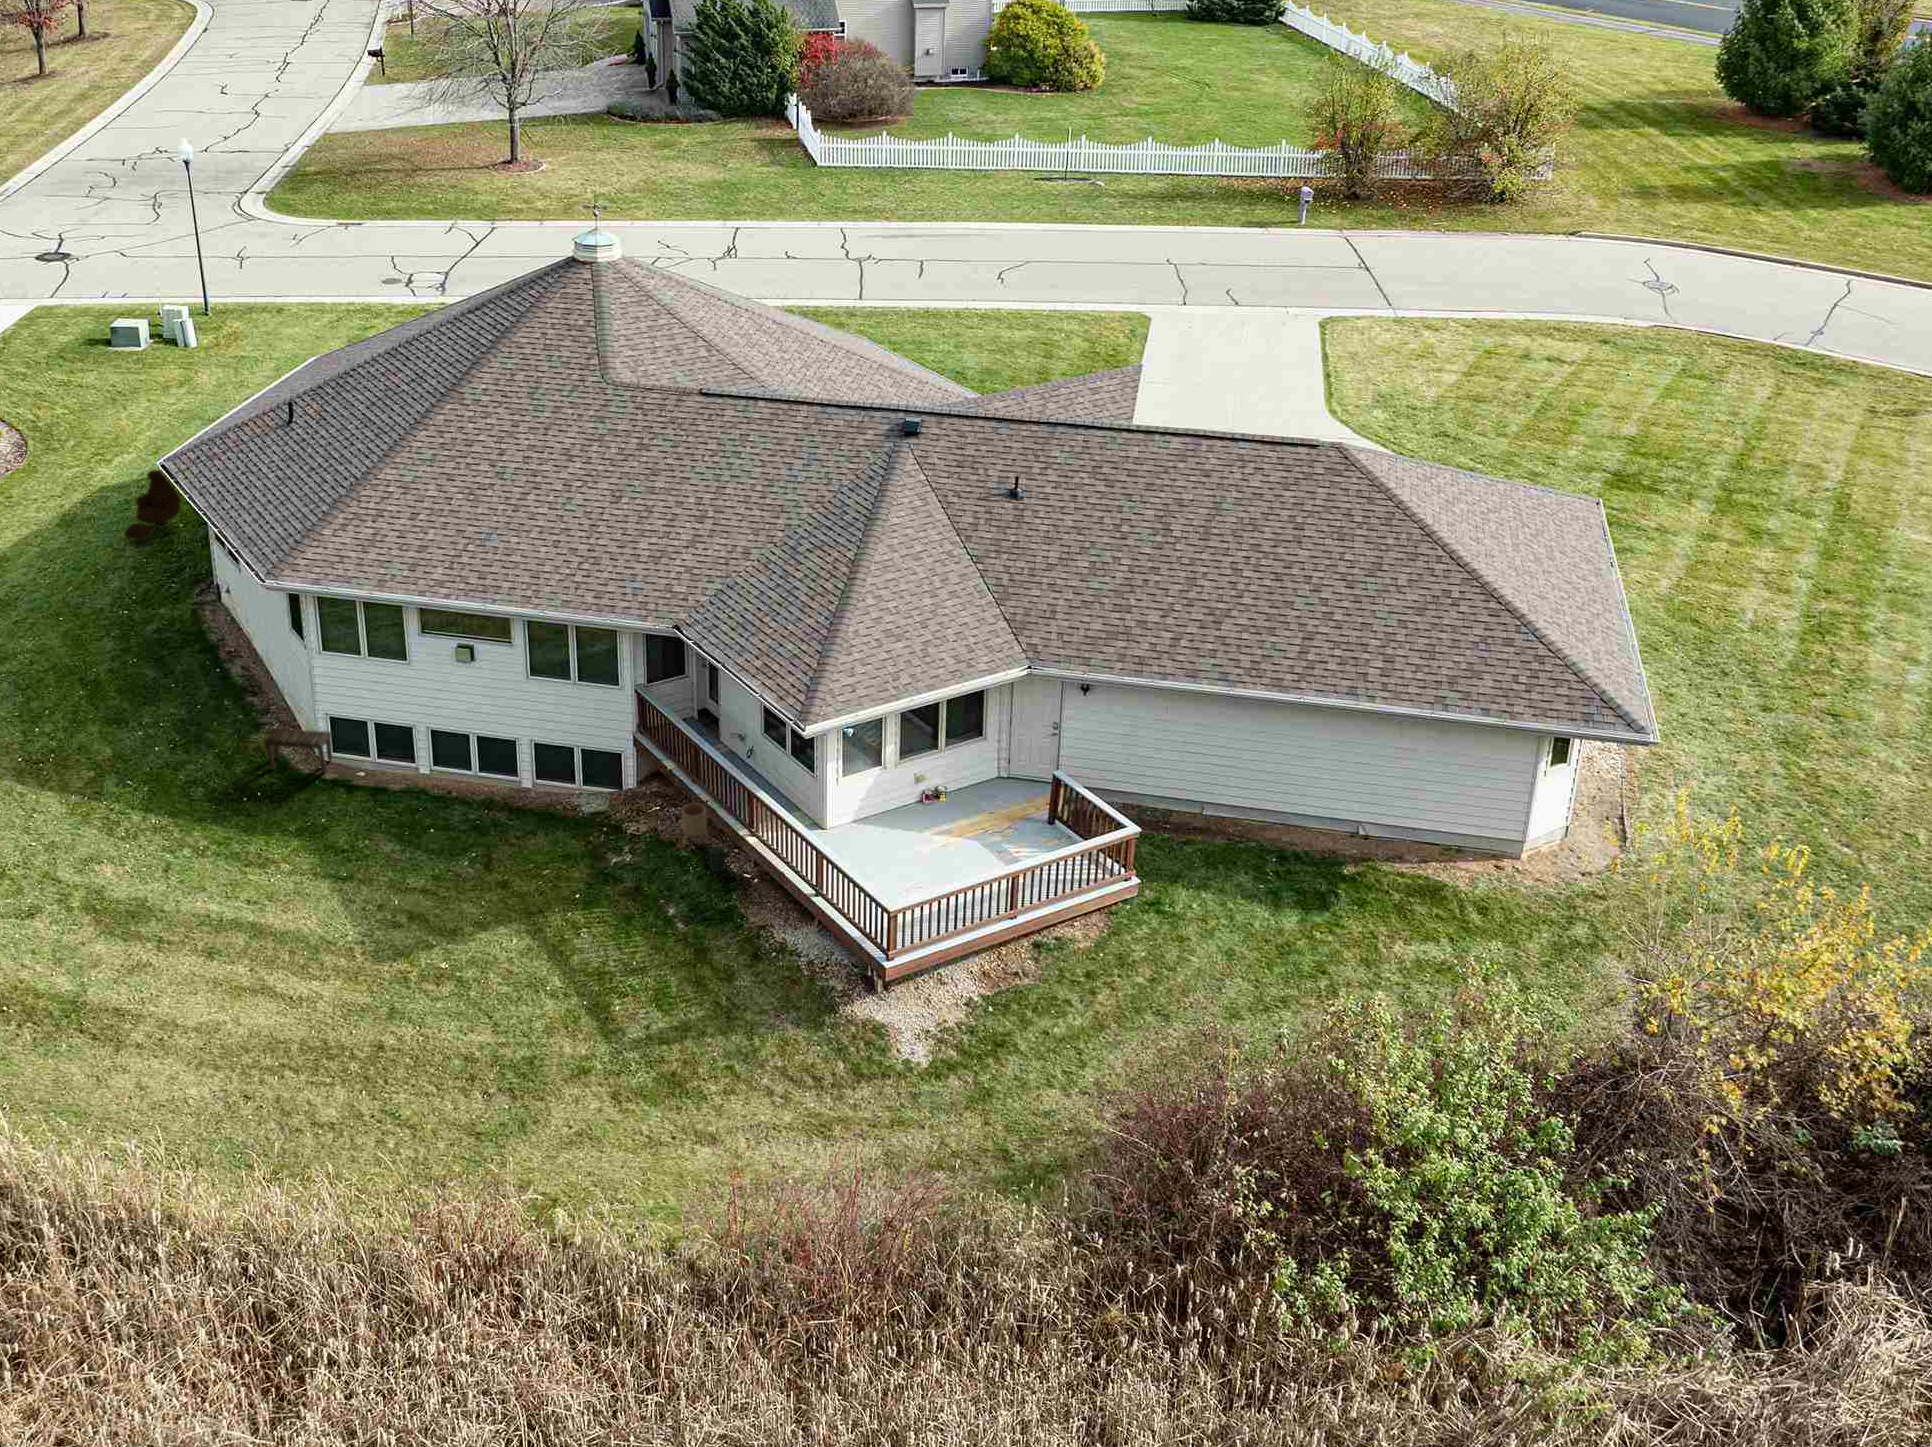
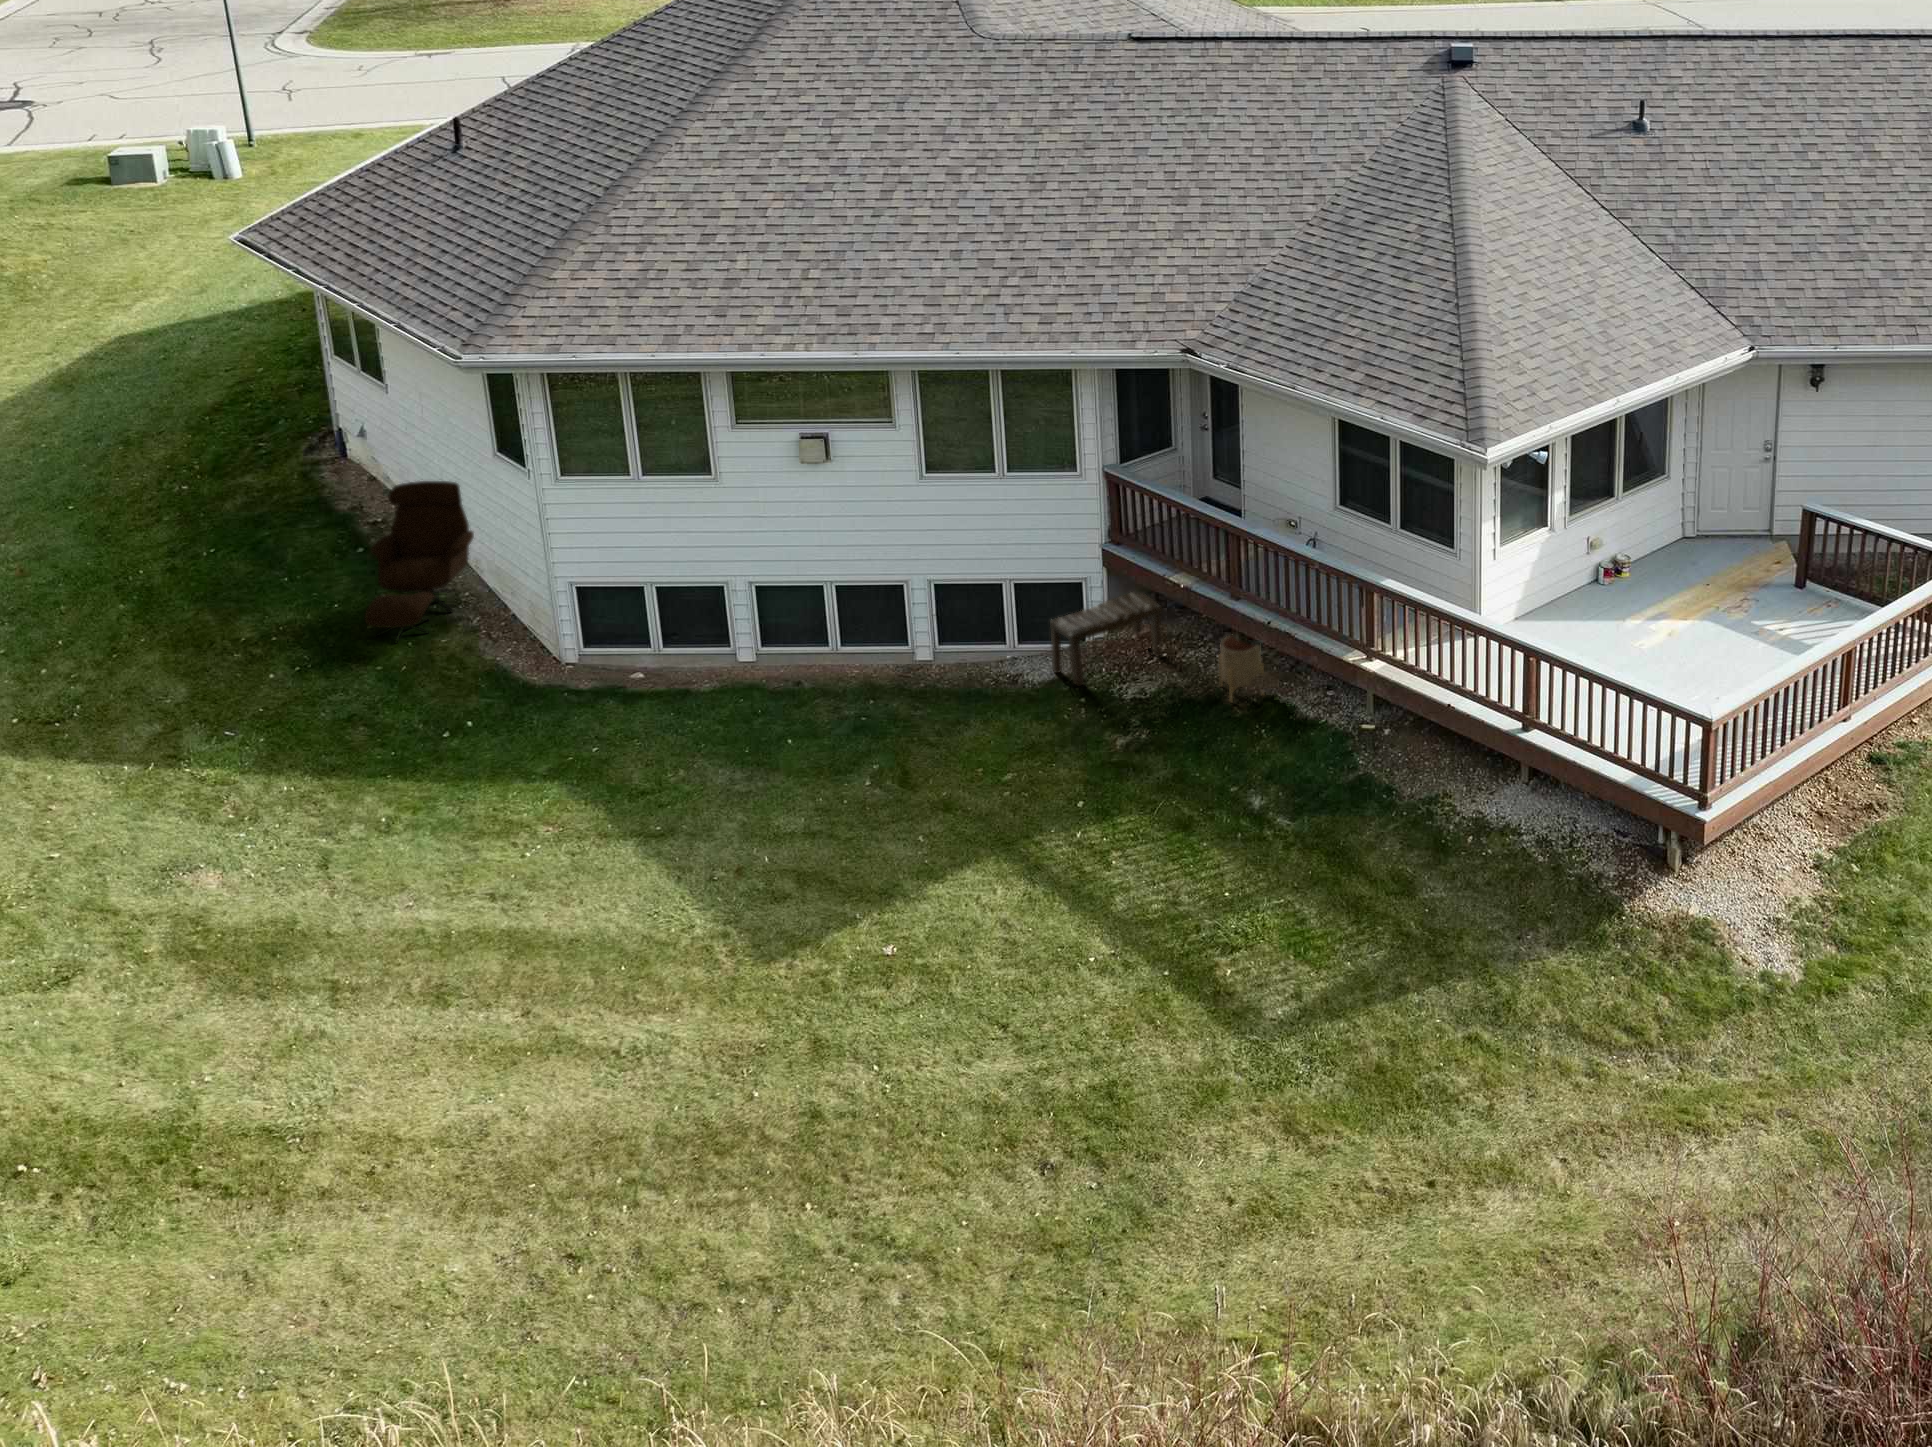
lounge chair: present [125,470,182,541] -> present [365,481,474,643]
bench: present [265,728,332,773] -> present [1050,592,1162,686]
watering can: present [705,842,735,872] -> none [1282,680,1327,736]

